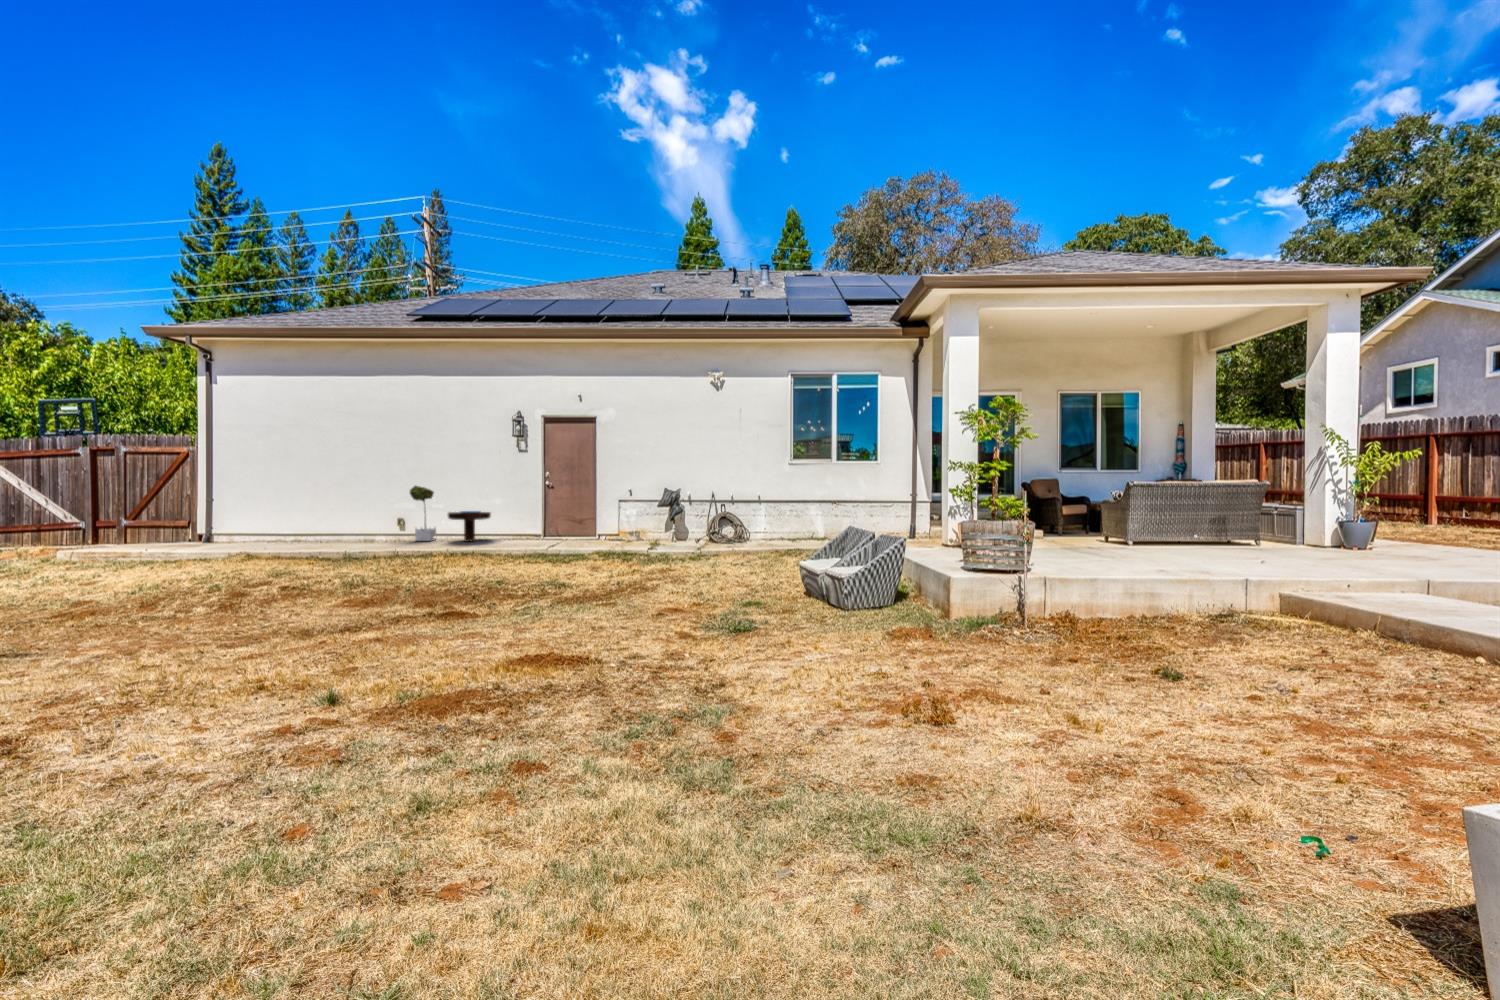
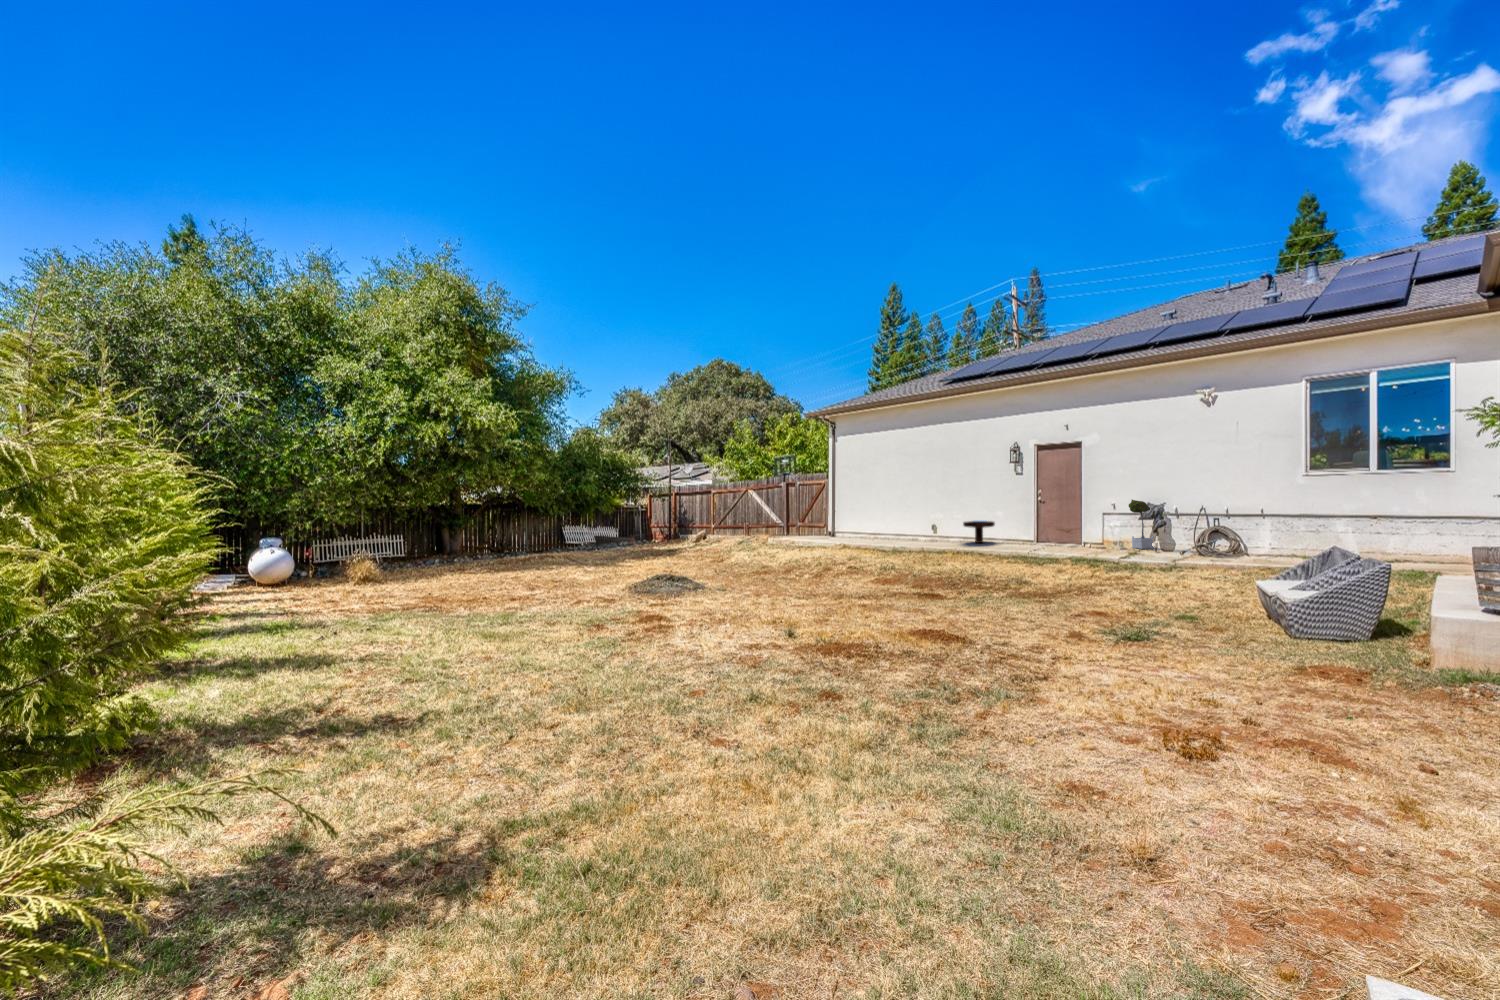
potted tree: present [410,486,436,541] -> present [1129,500,1154,549]

